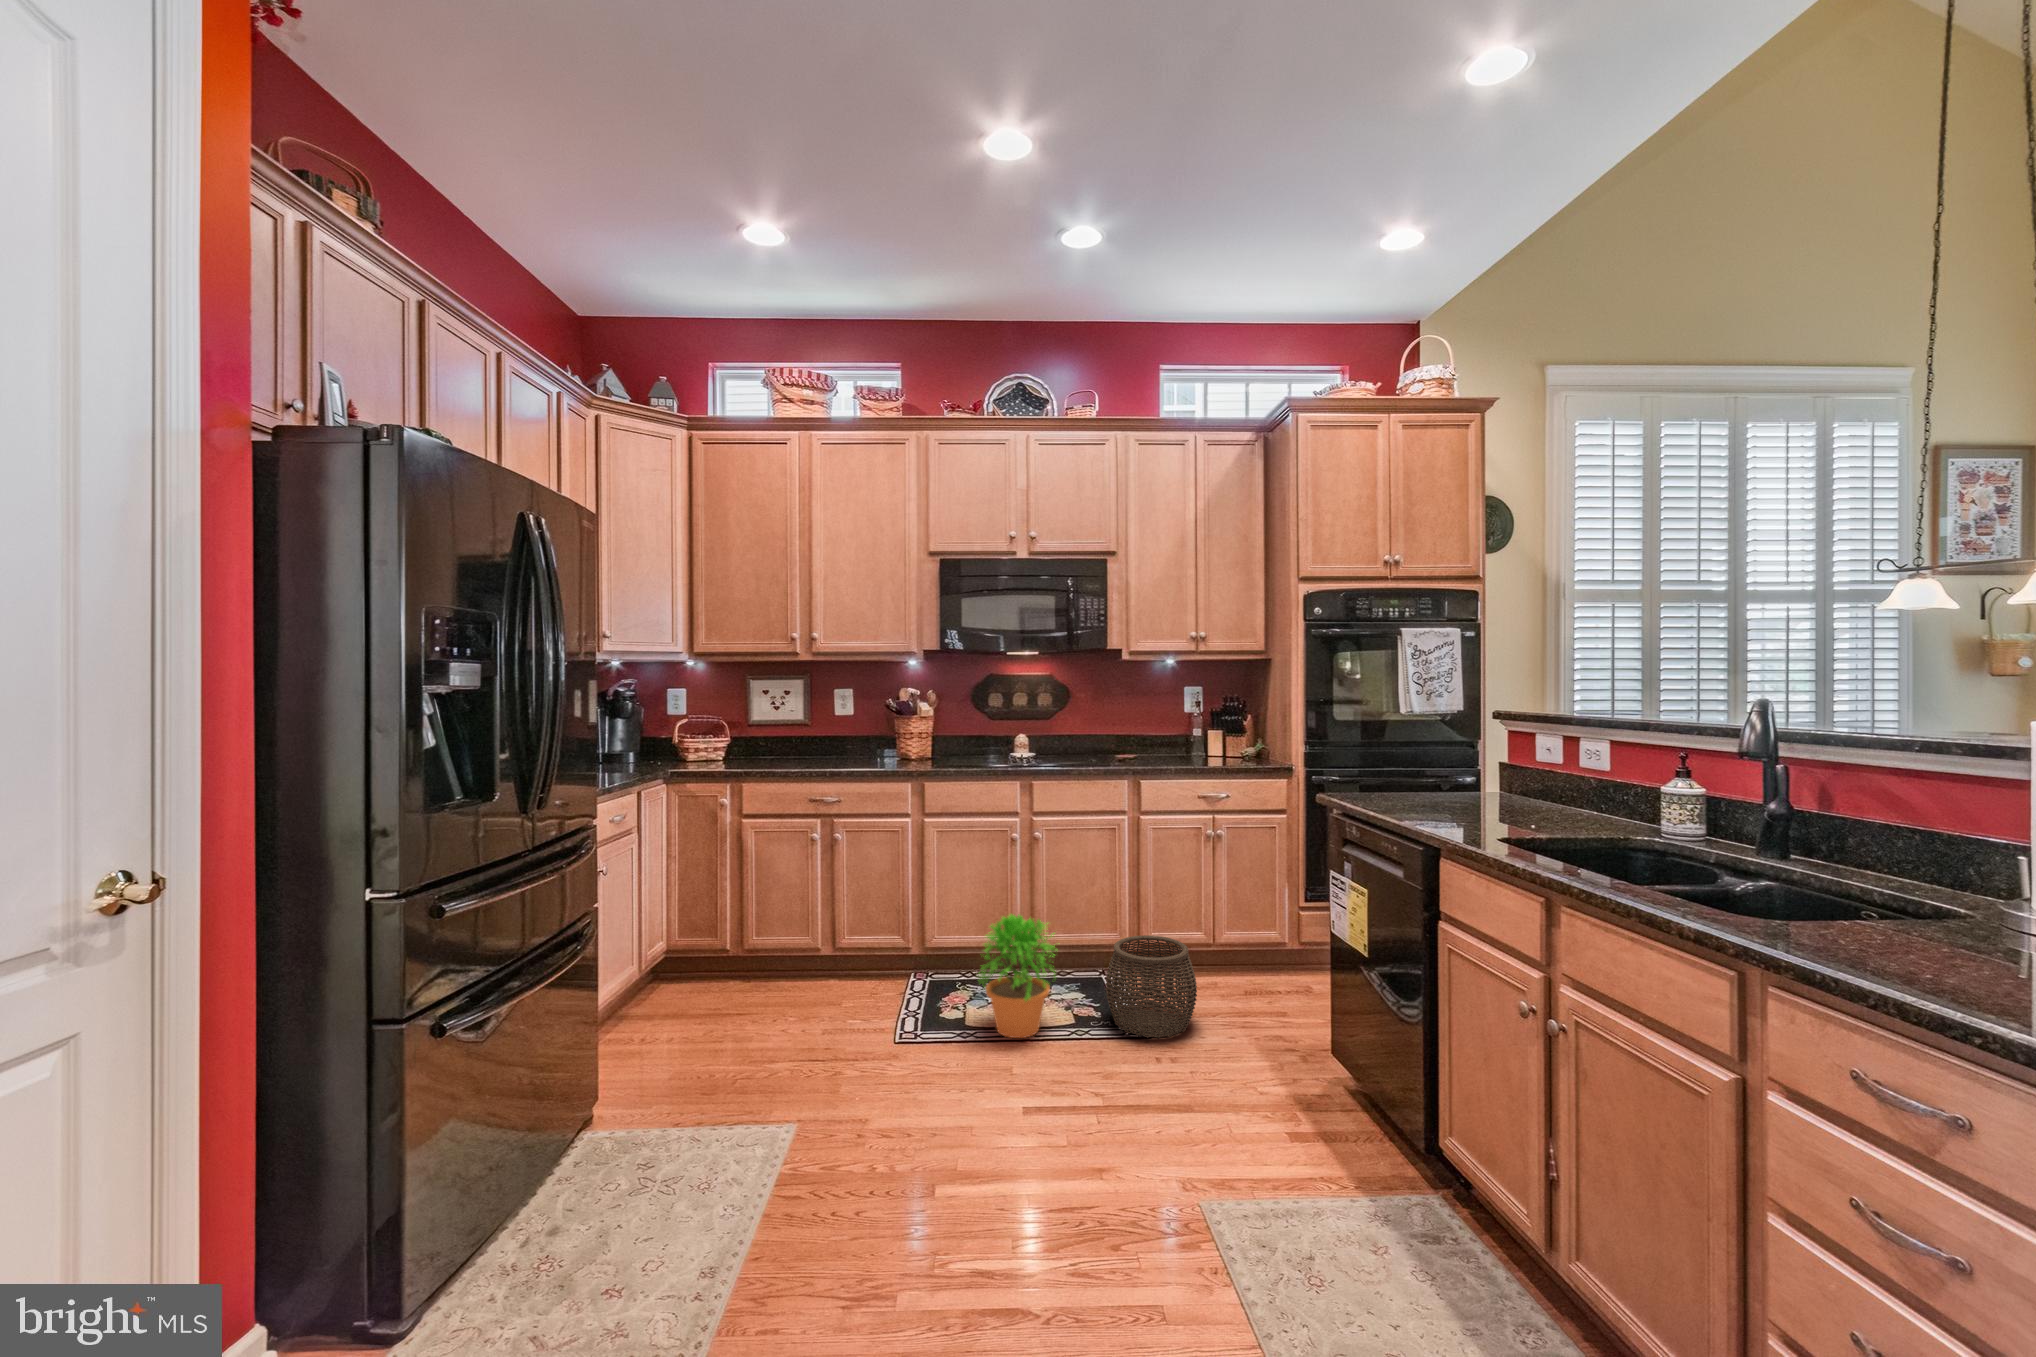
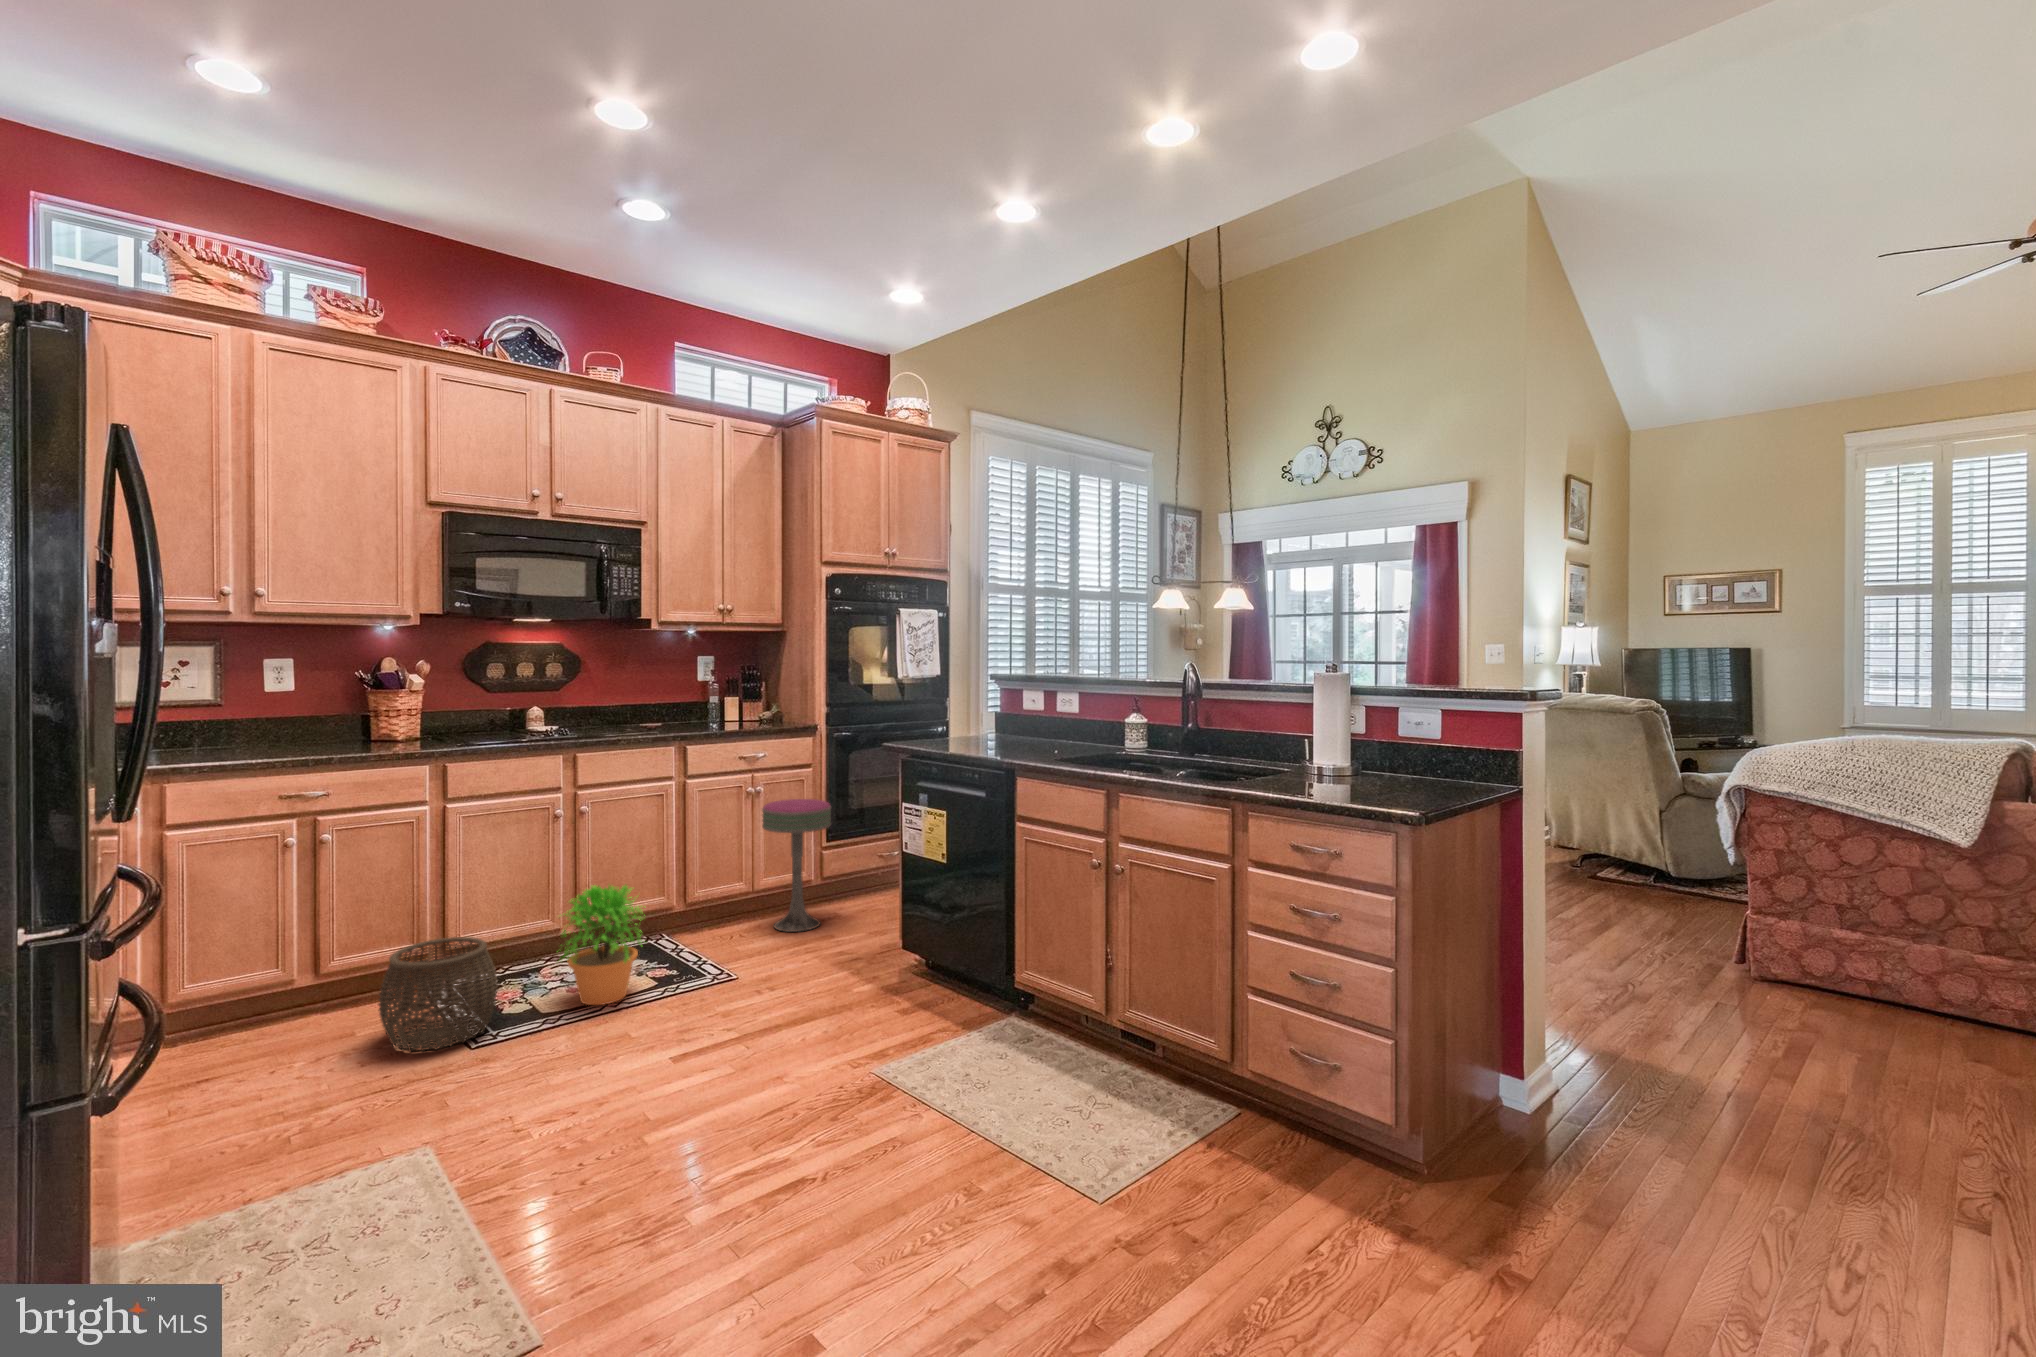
bar stool: none [1214,848,1293,1005] -> present [762,799,831,932]
woven basket: present [1105,935,1197,1038] -> present [378,937,498,1051]

